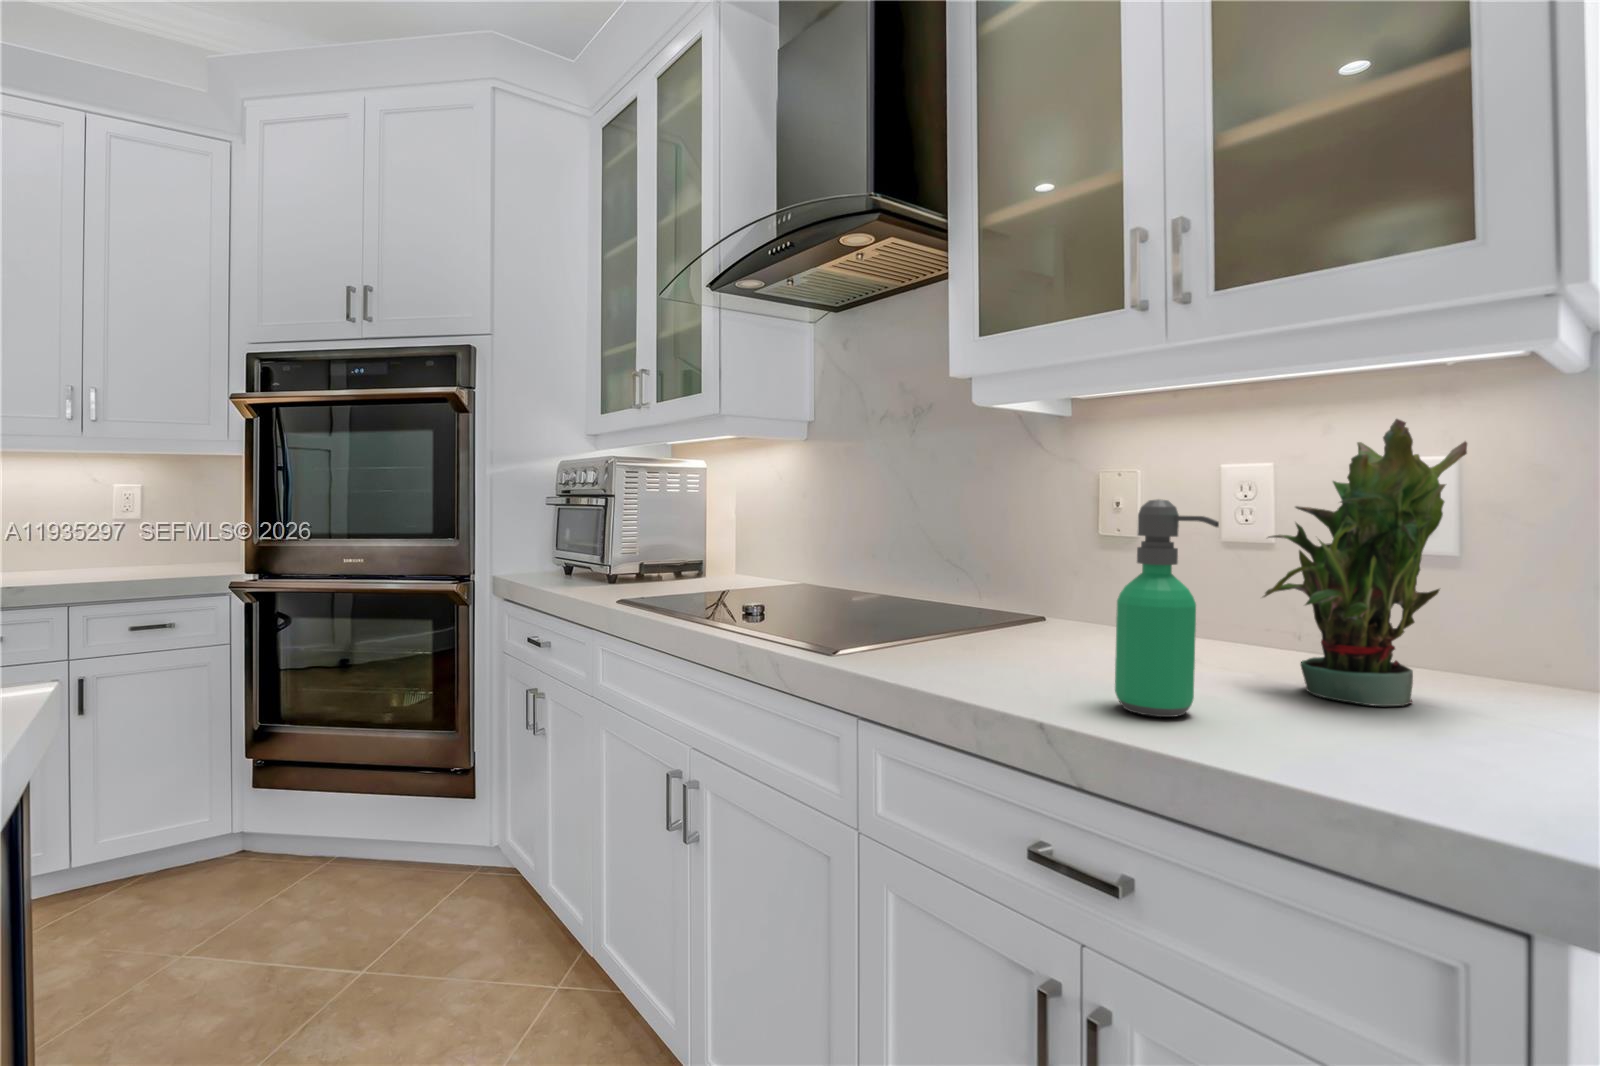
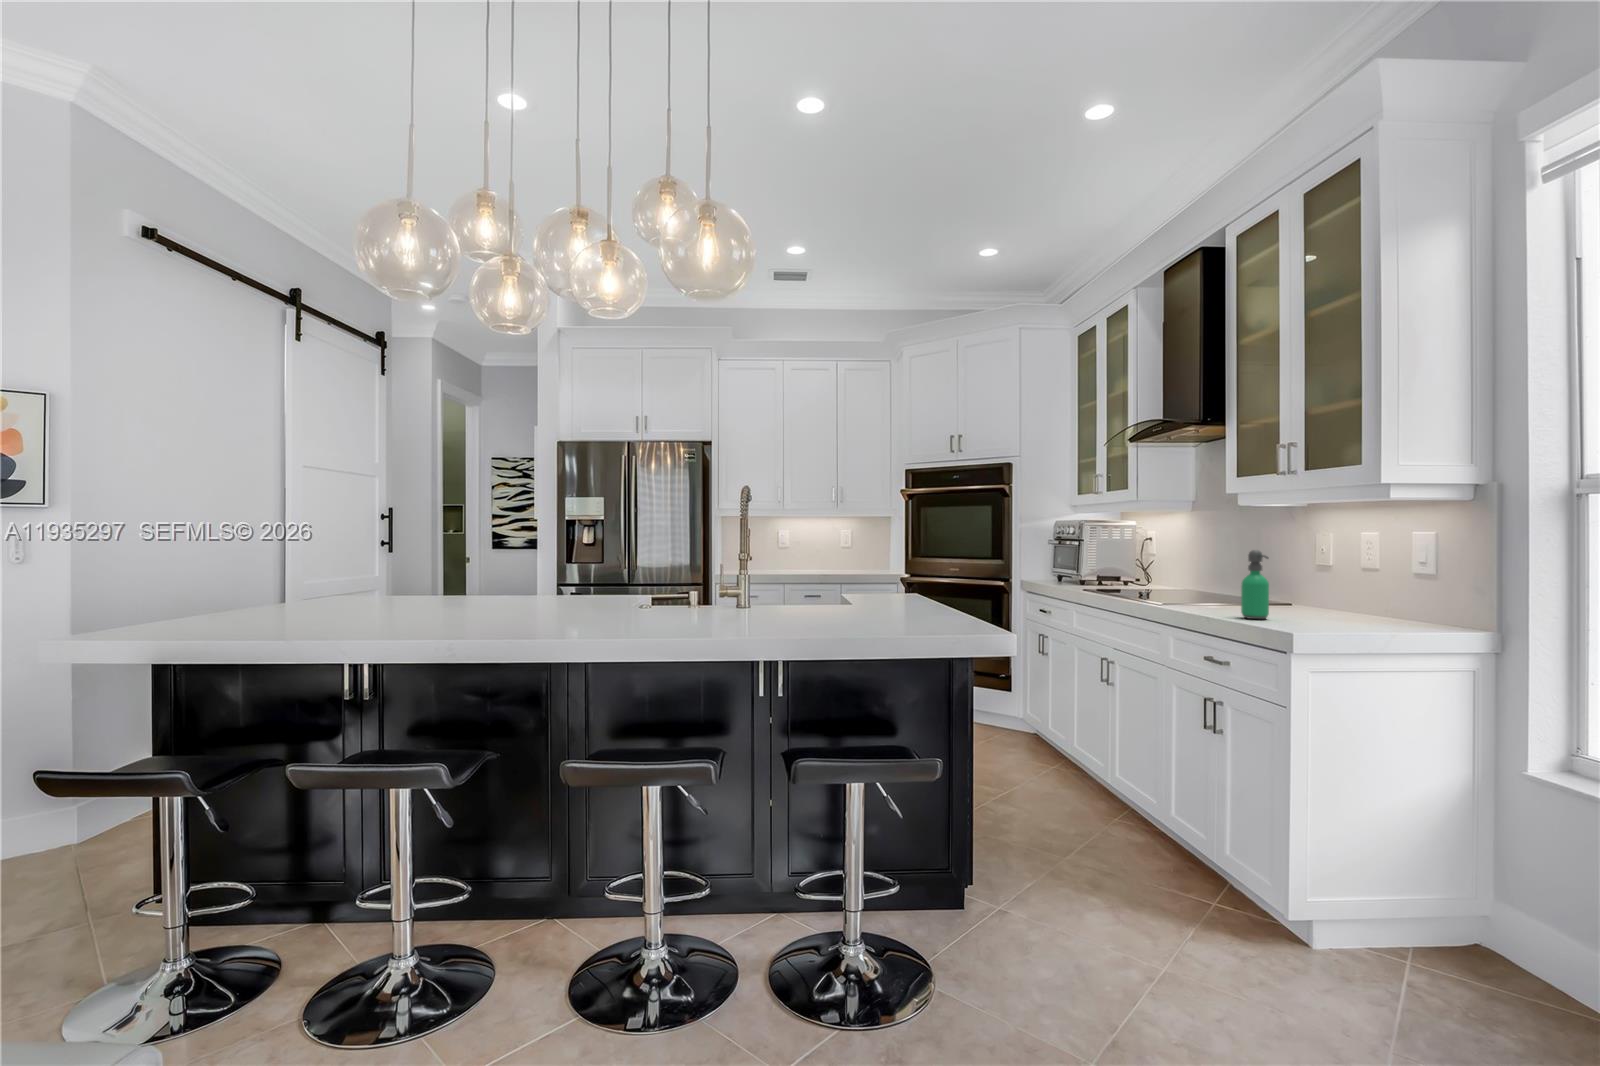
potted plant: present [1263,419,1467,706] -> none [1314,524,1389,624]

